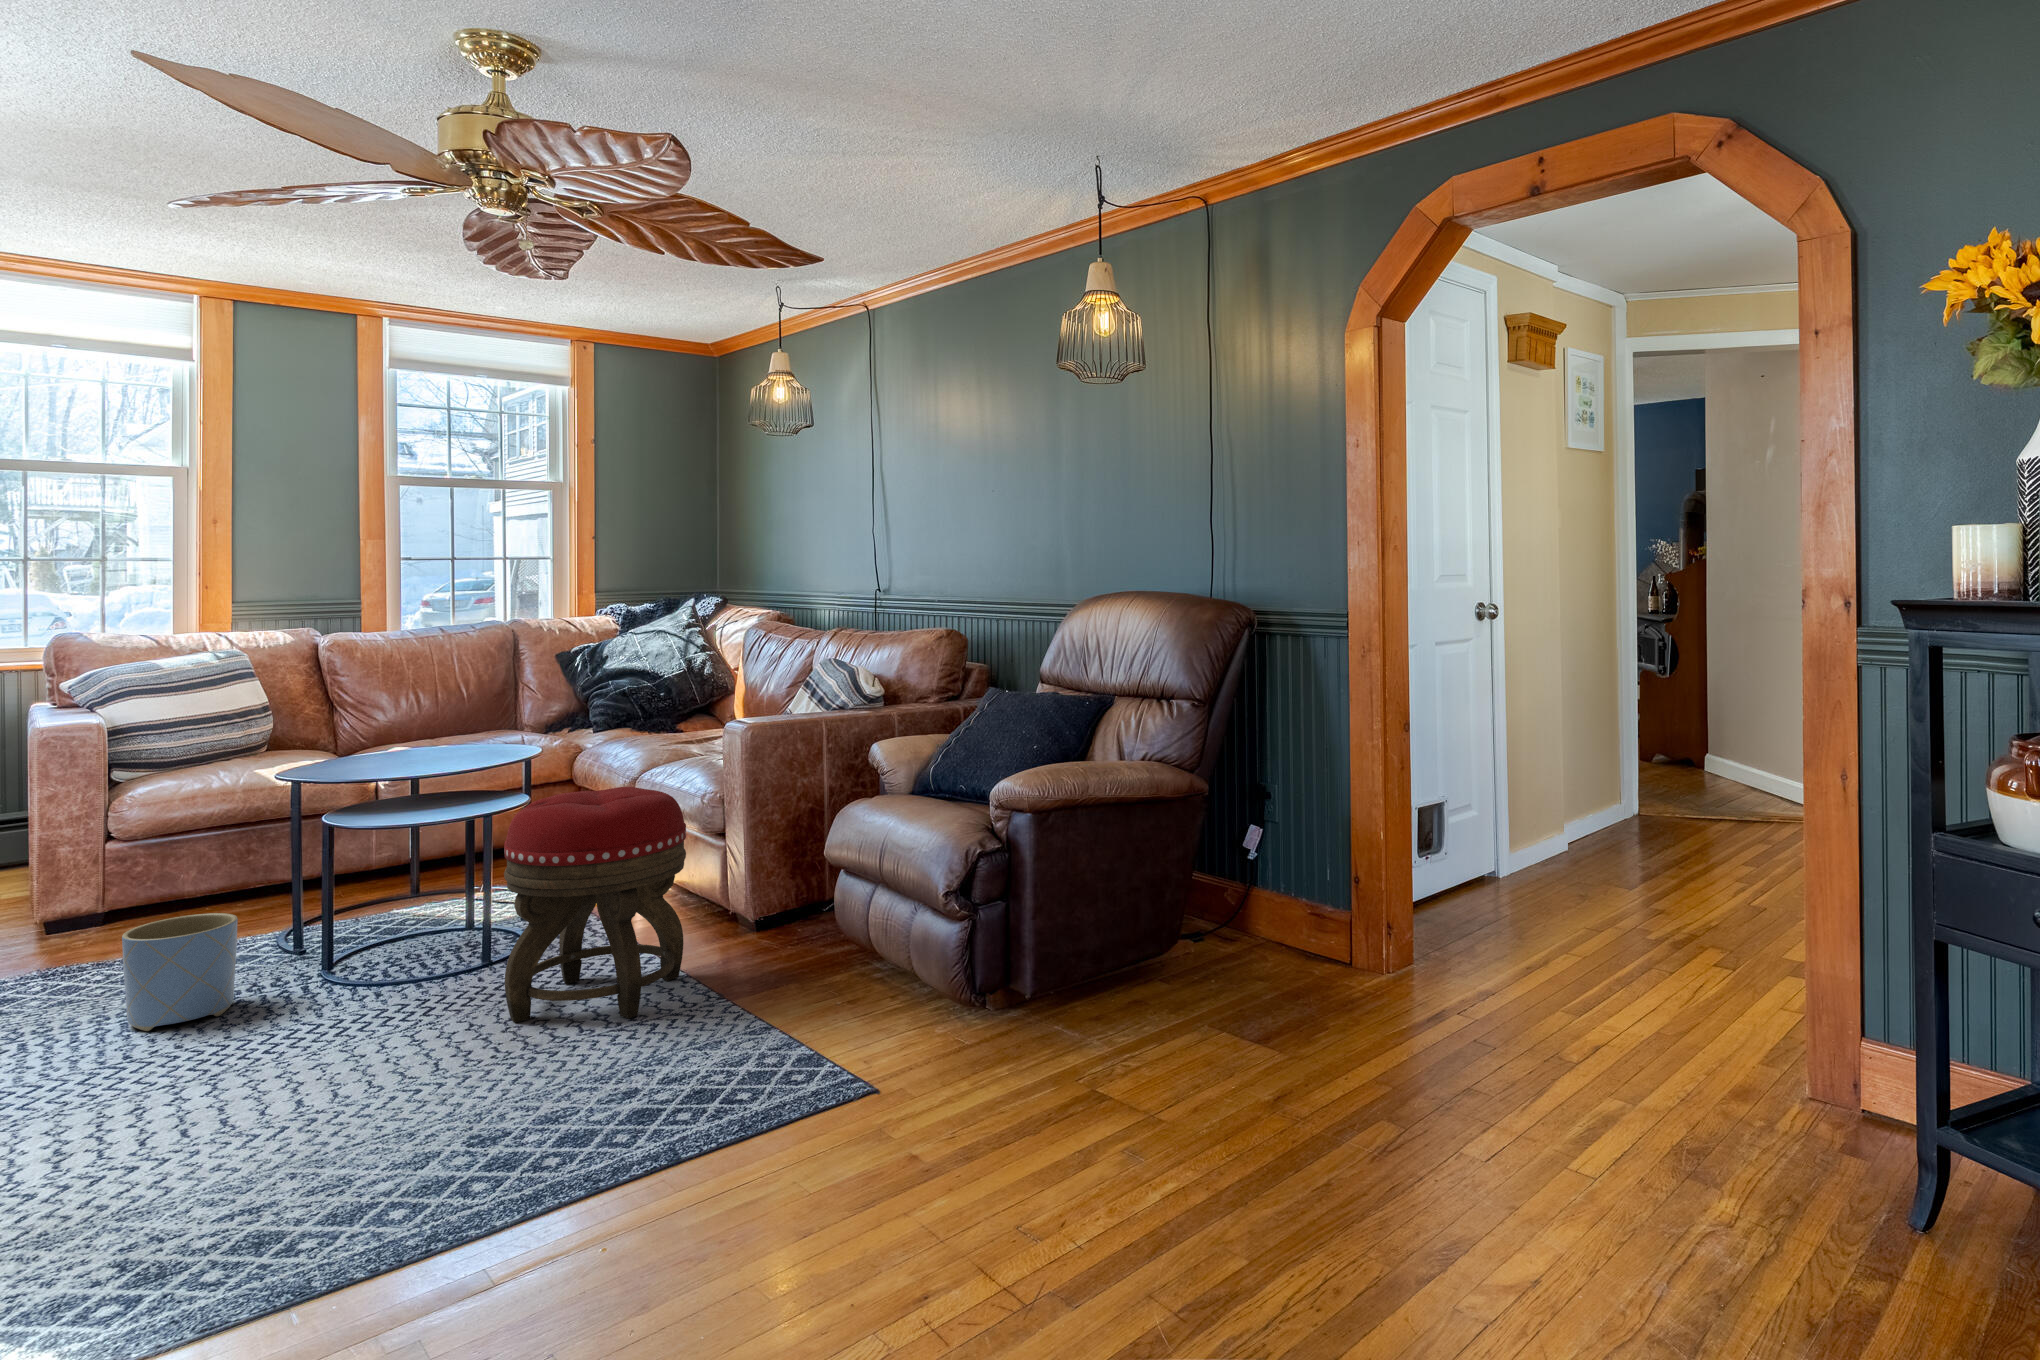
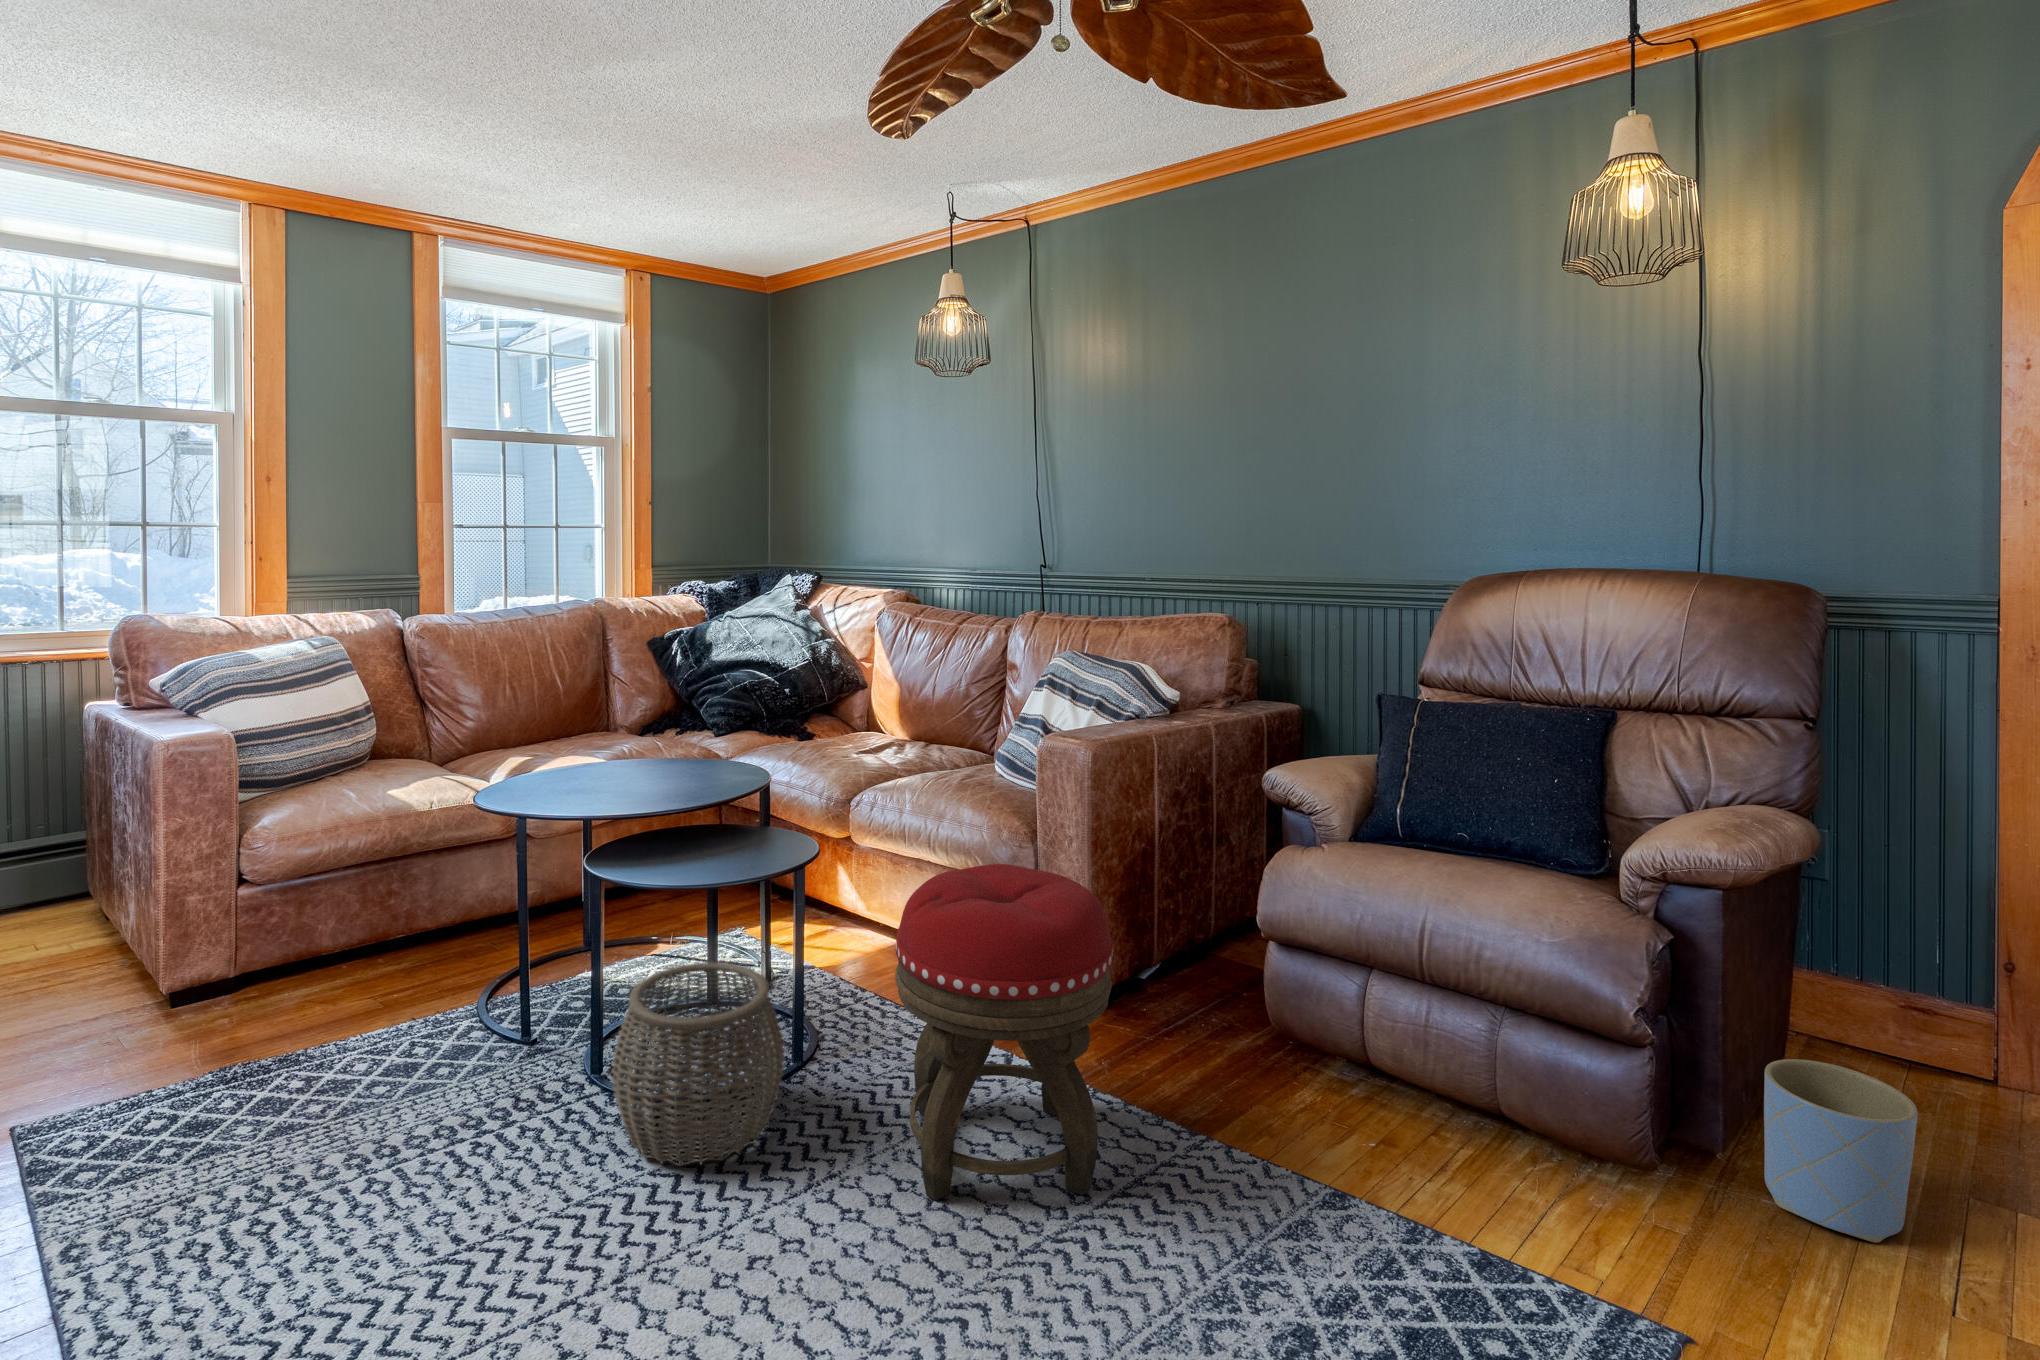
woven basket: none [303,870,458,1009] -> present [612,963,785,1166]
planter: present [122,913,238,1031] -> present [1764,1059,1918,1243]

